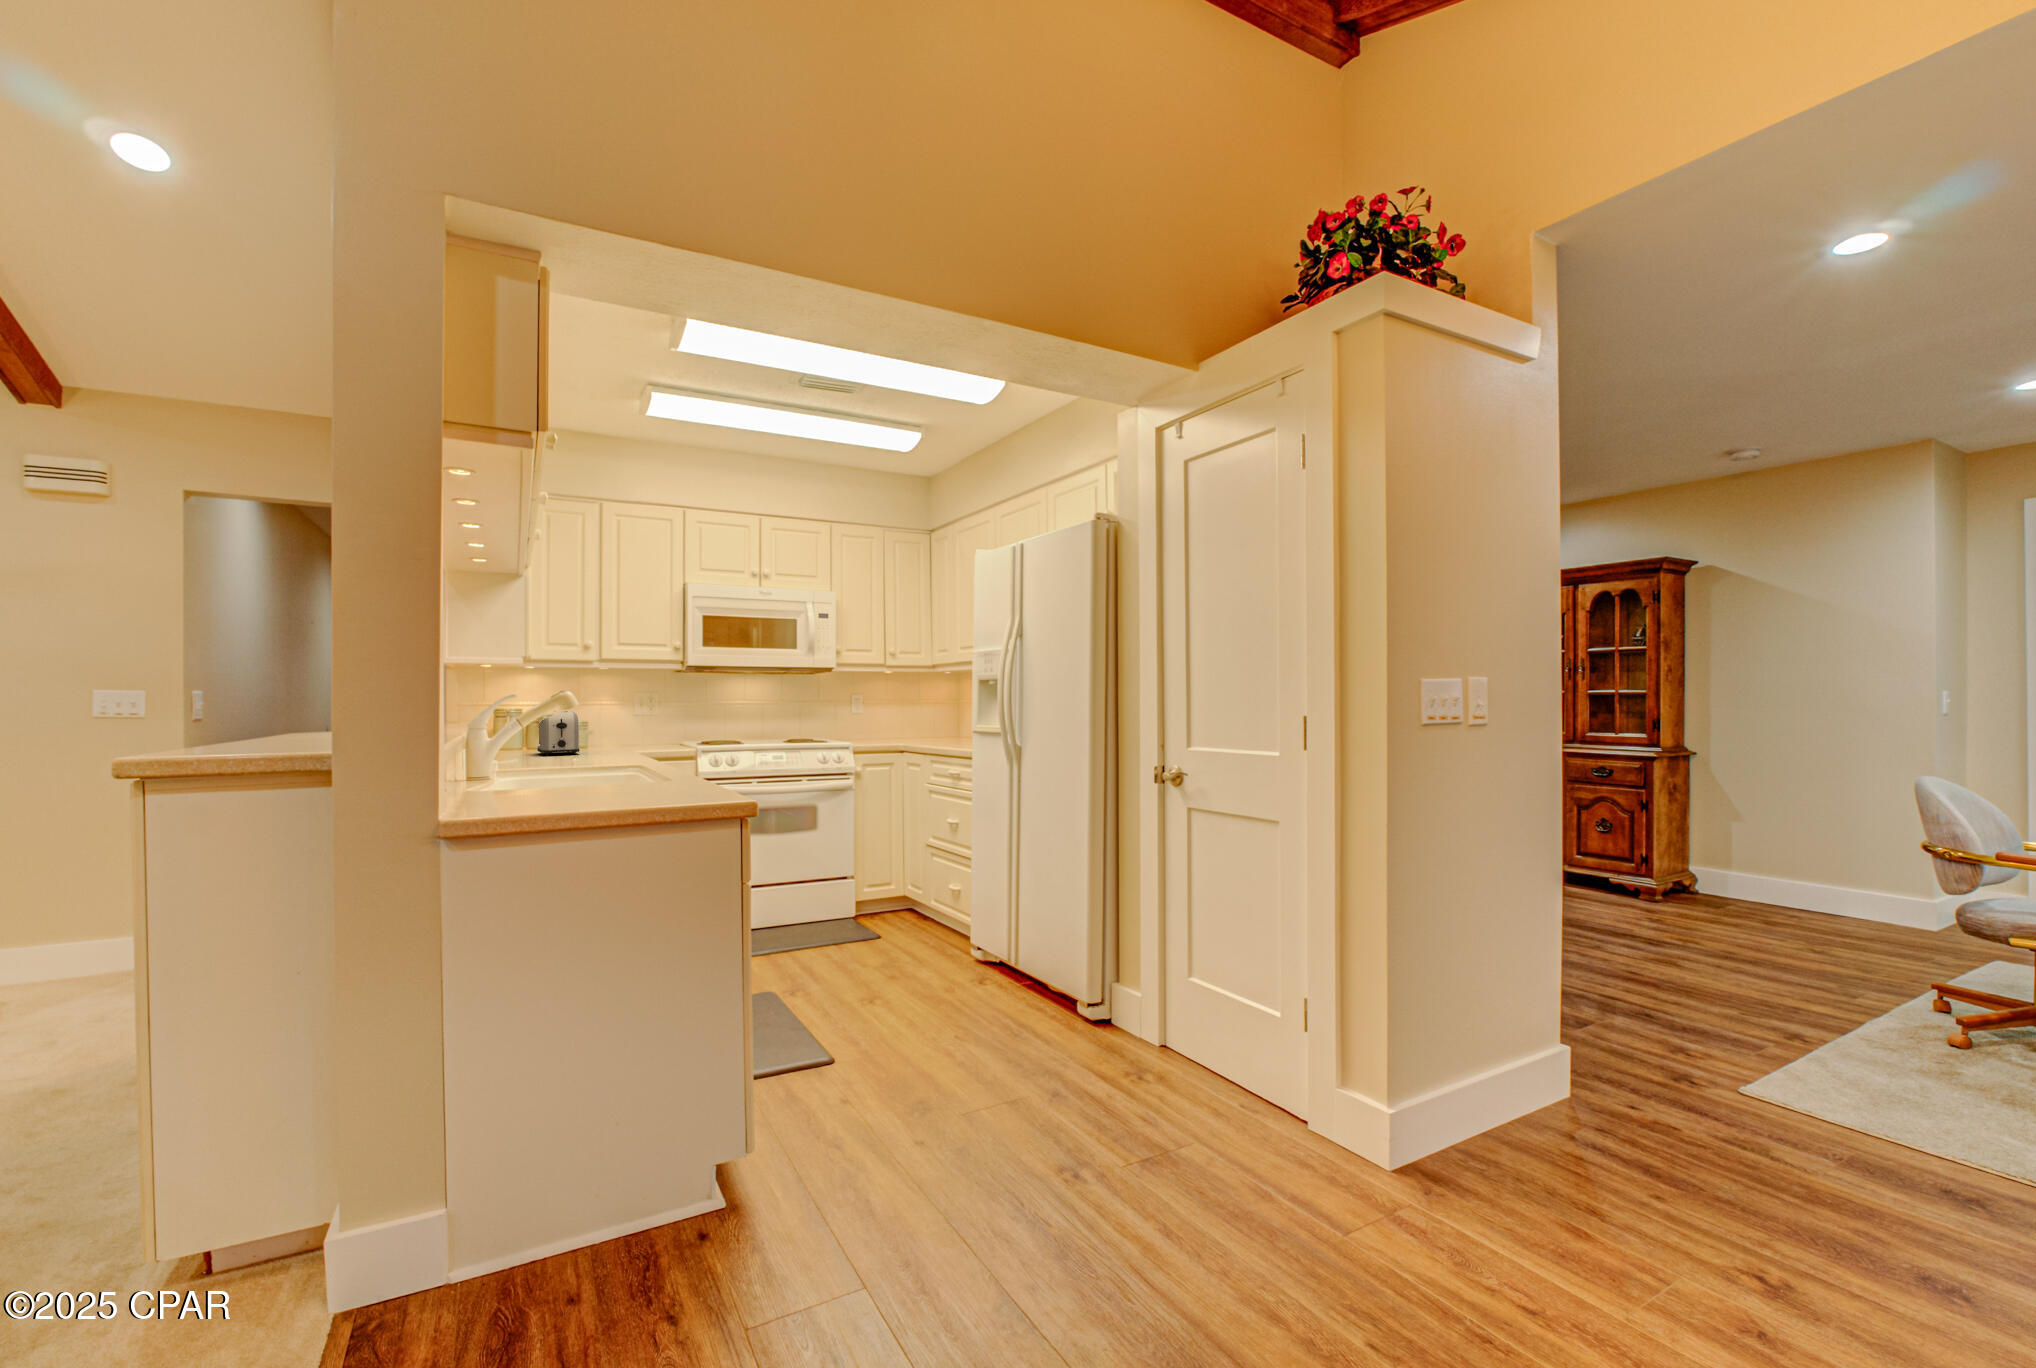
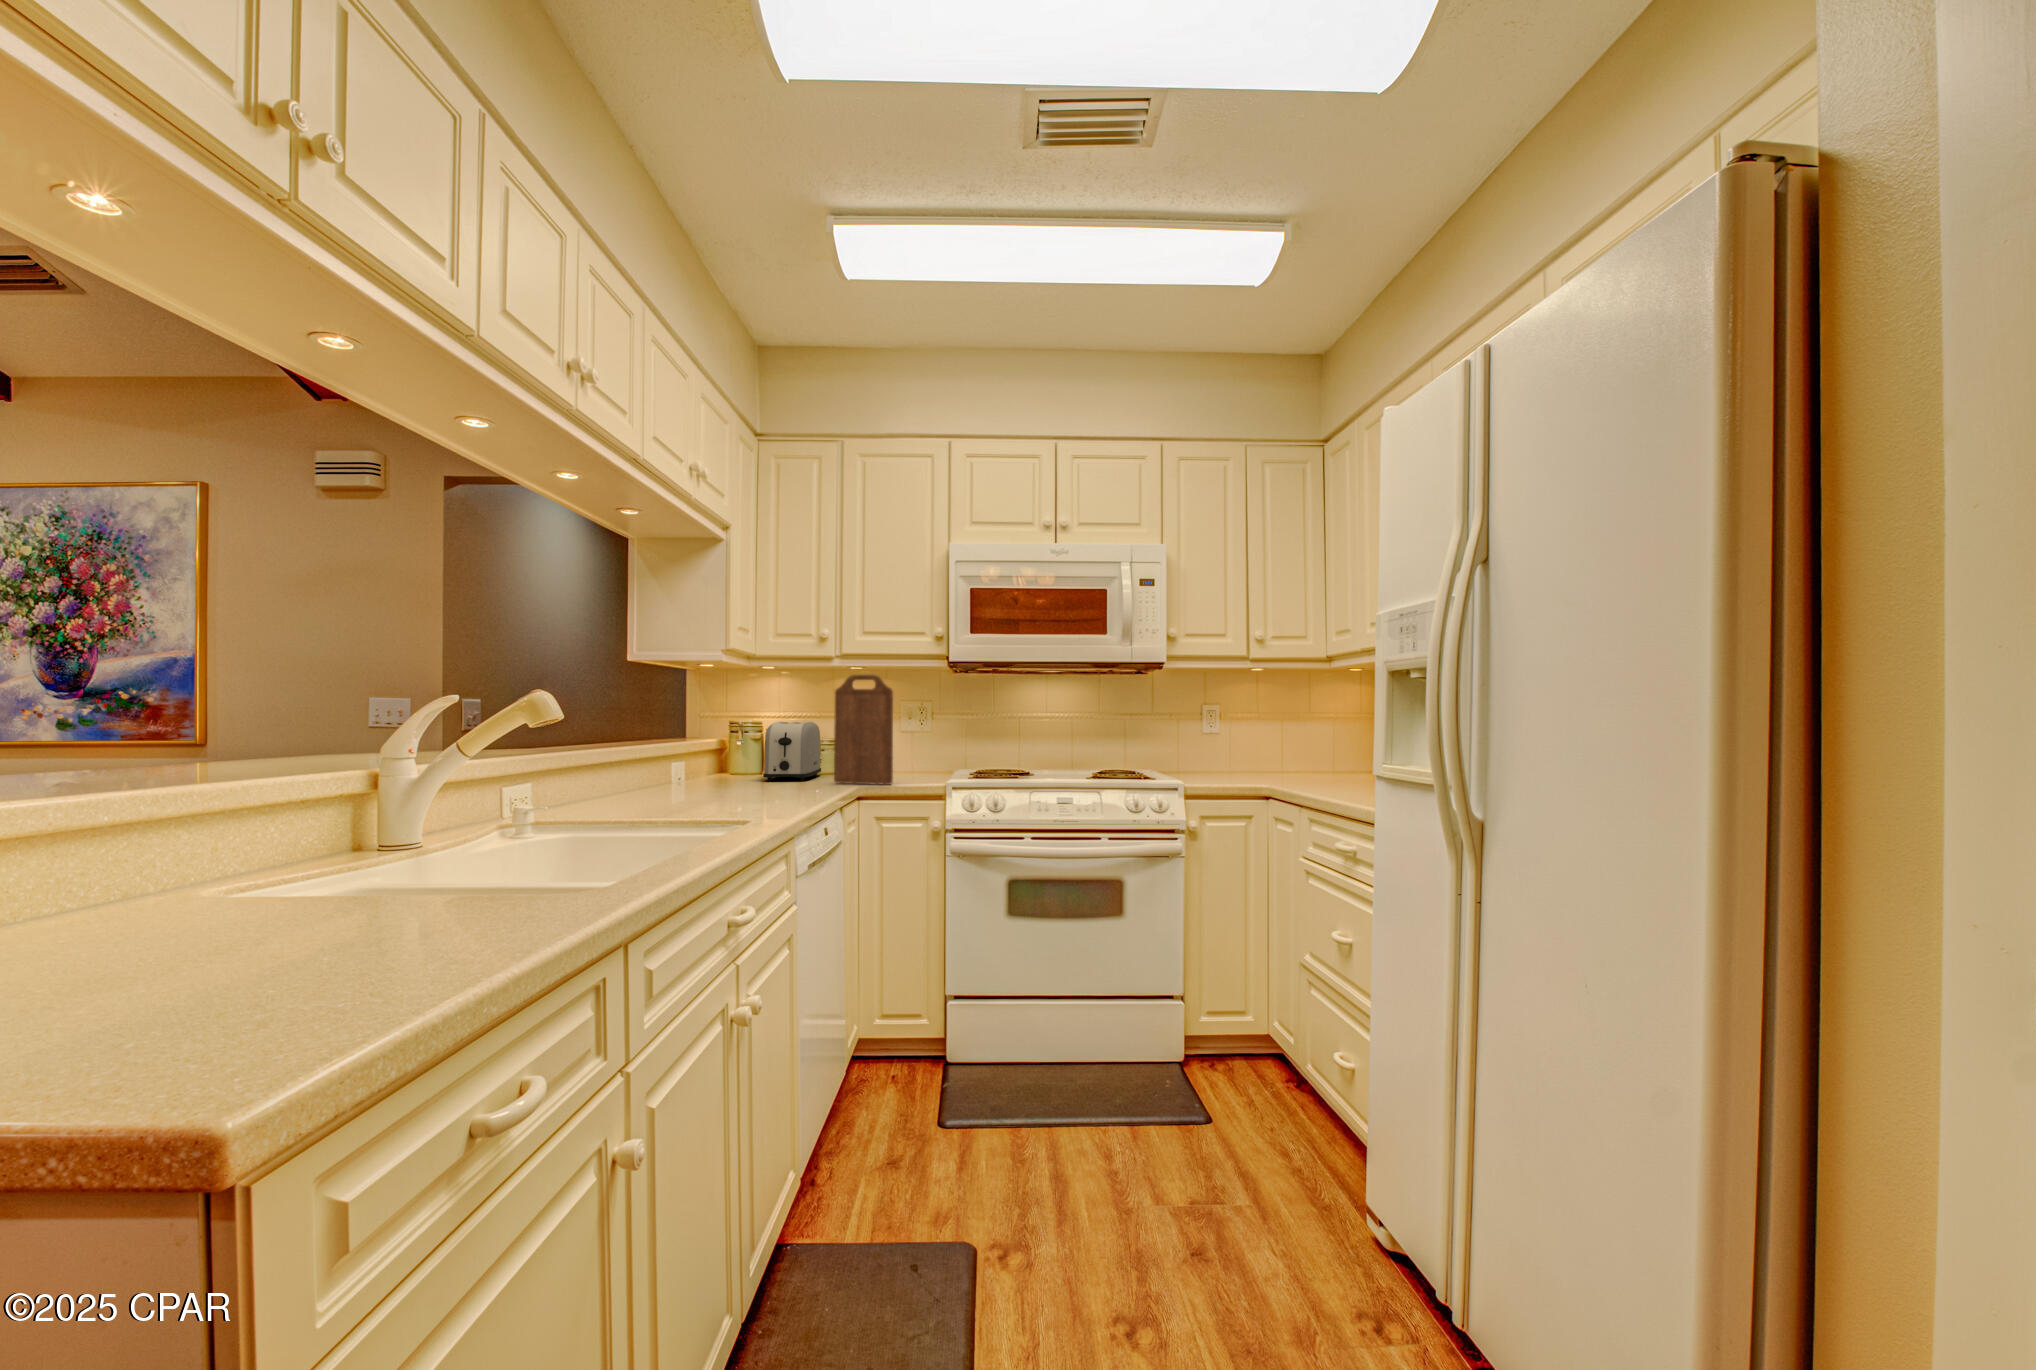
cutting board: none [609,676,657,754] -> present [834,675,893,785]

